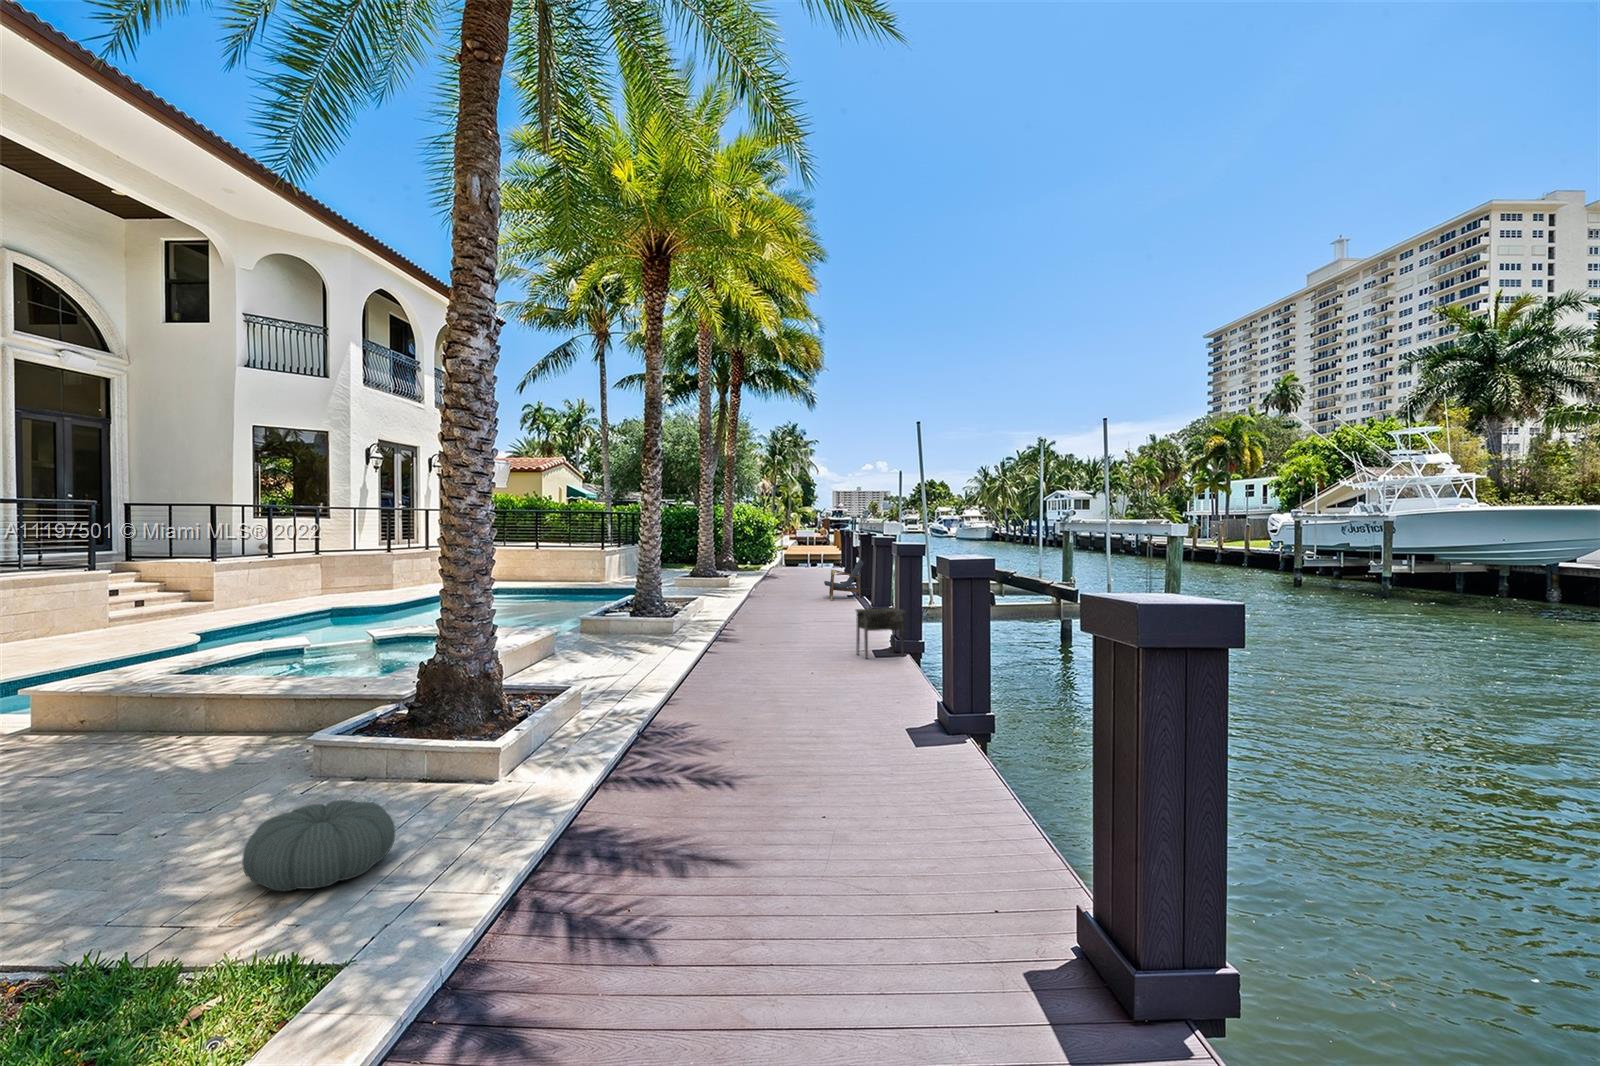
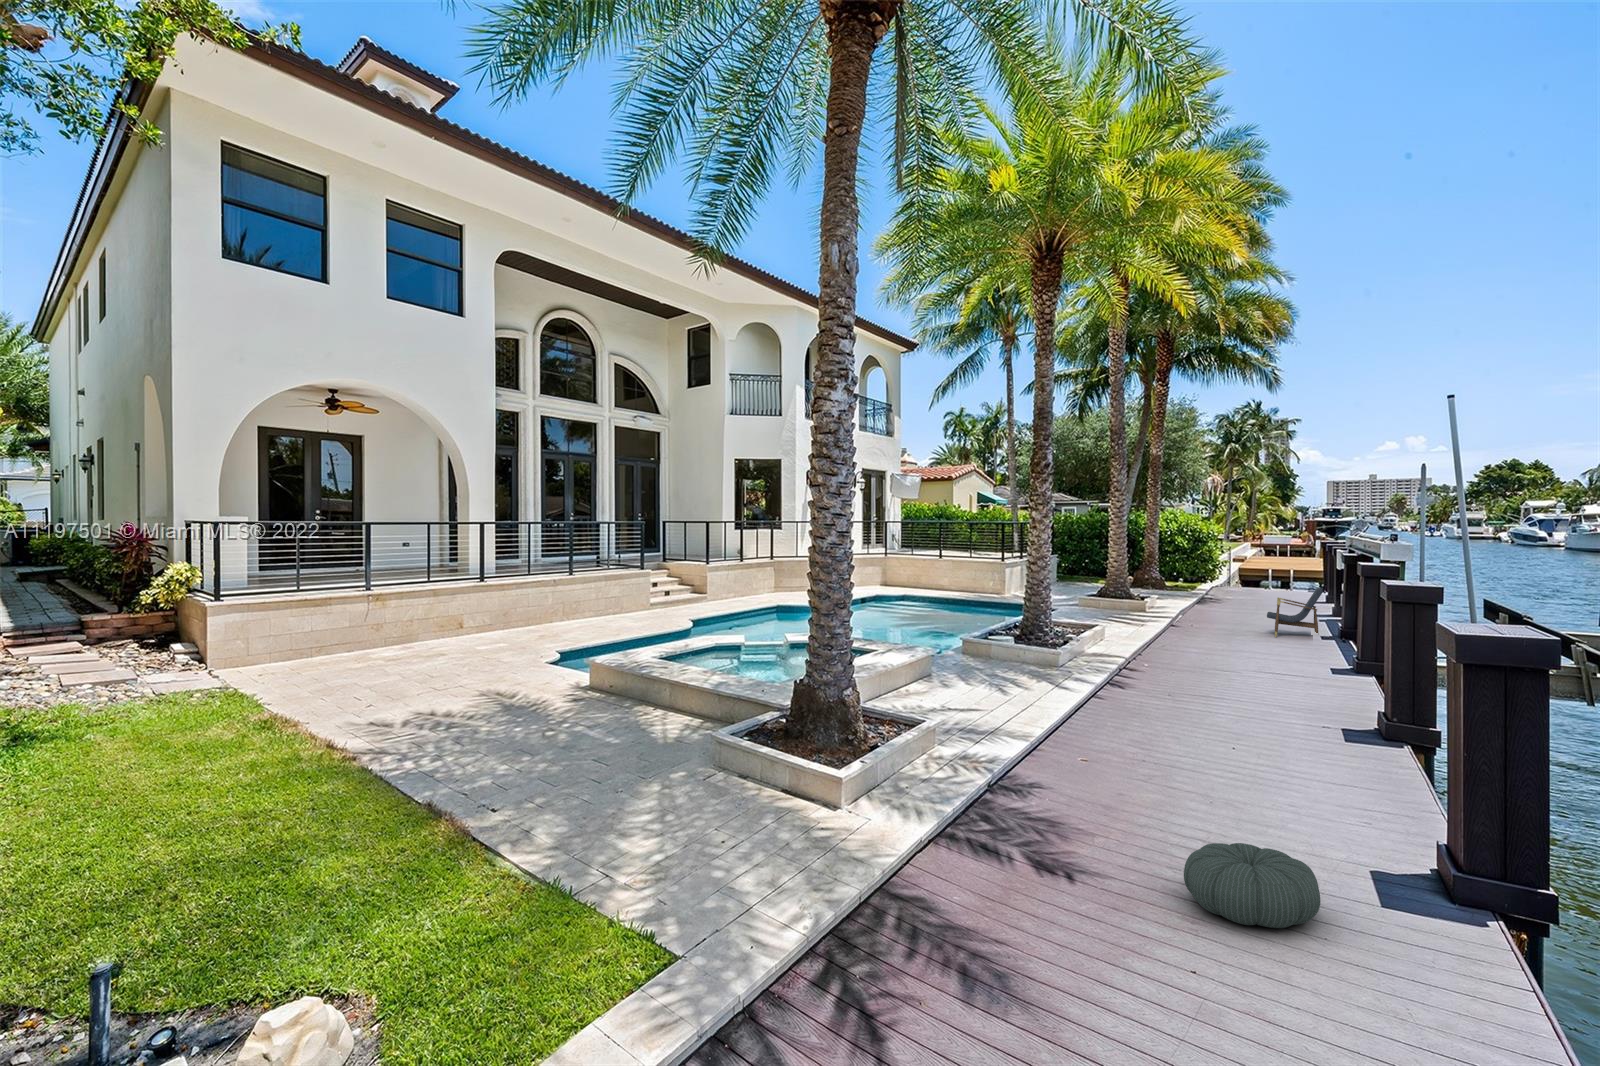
side table: present [856,608,905,659] -> none [1274,657,1345,722]
pouf: present [242,800,395,891] -> present [1184,843,1320,928]

